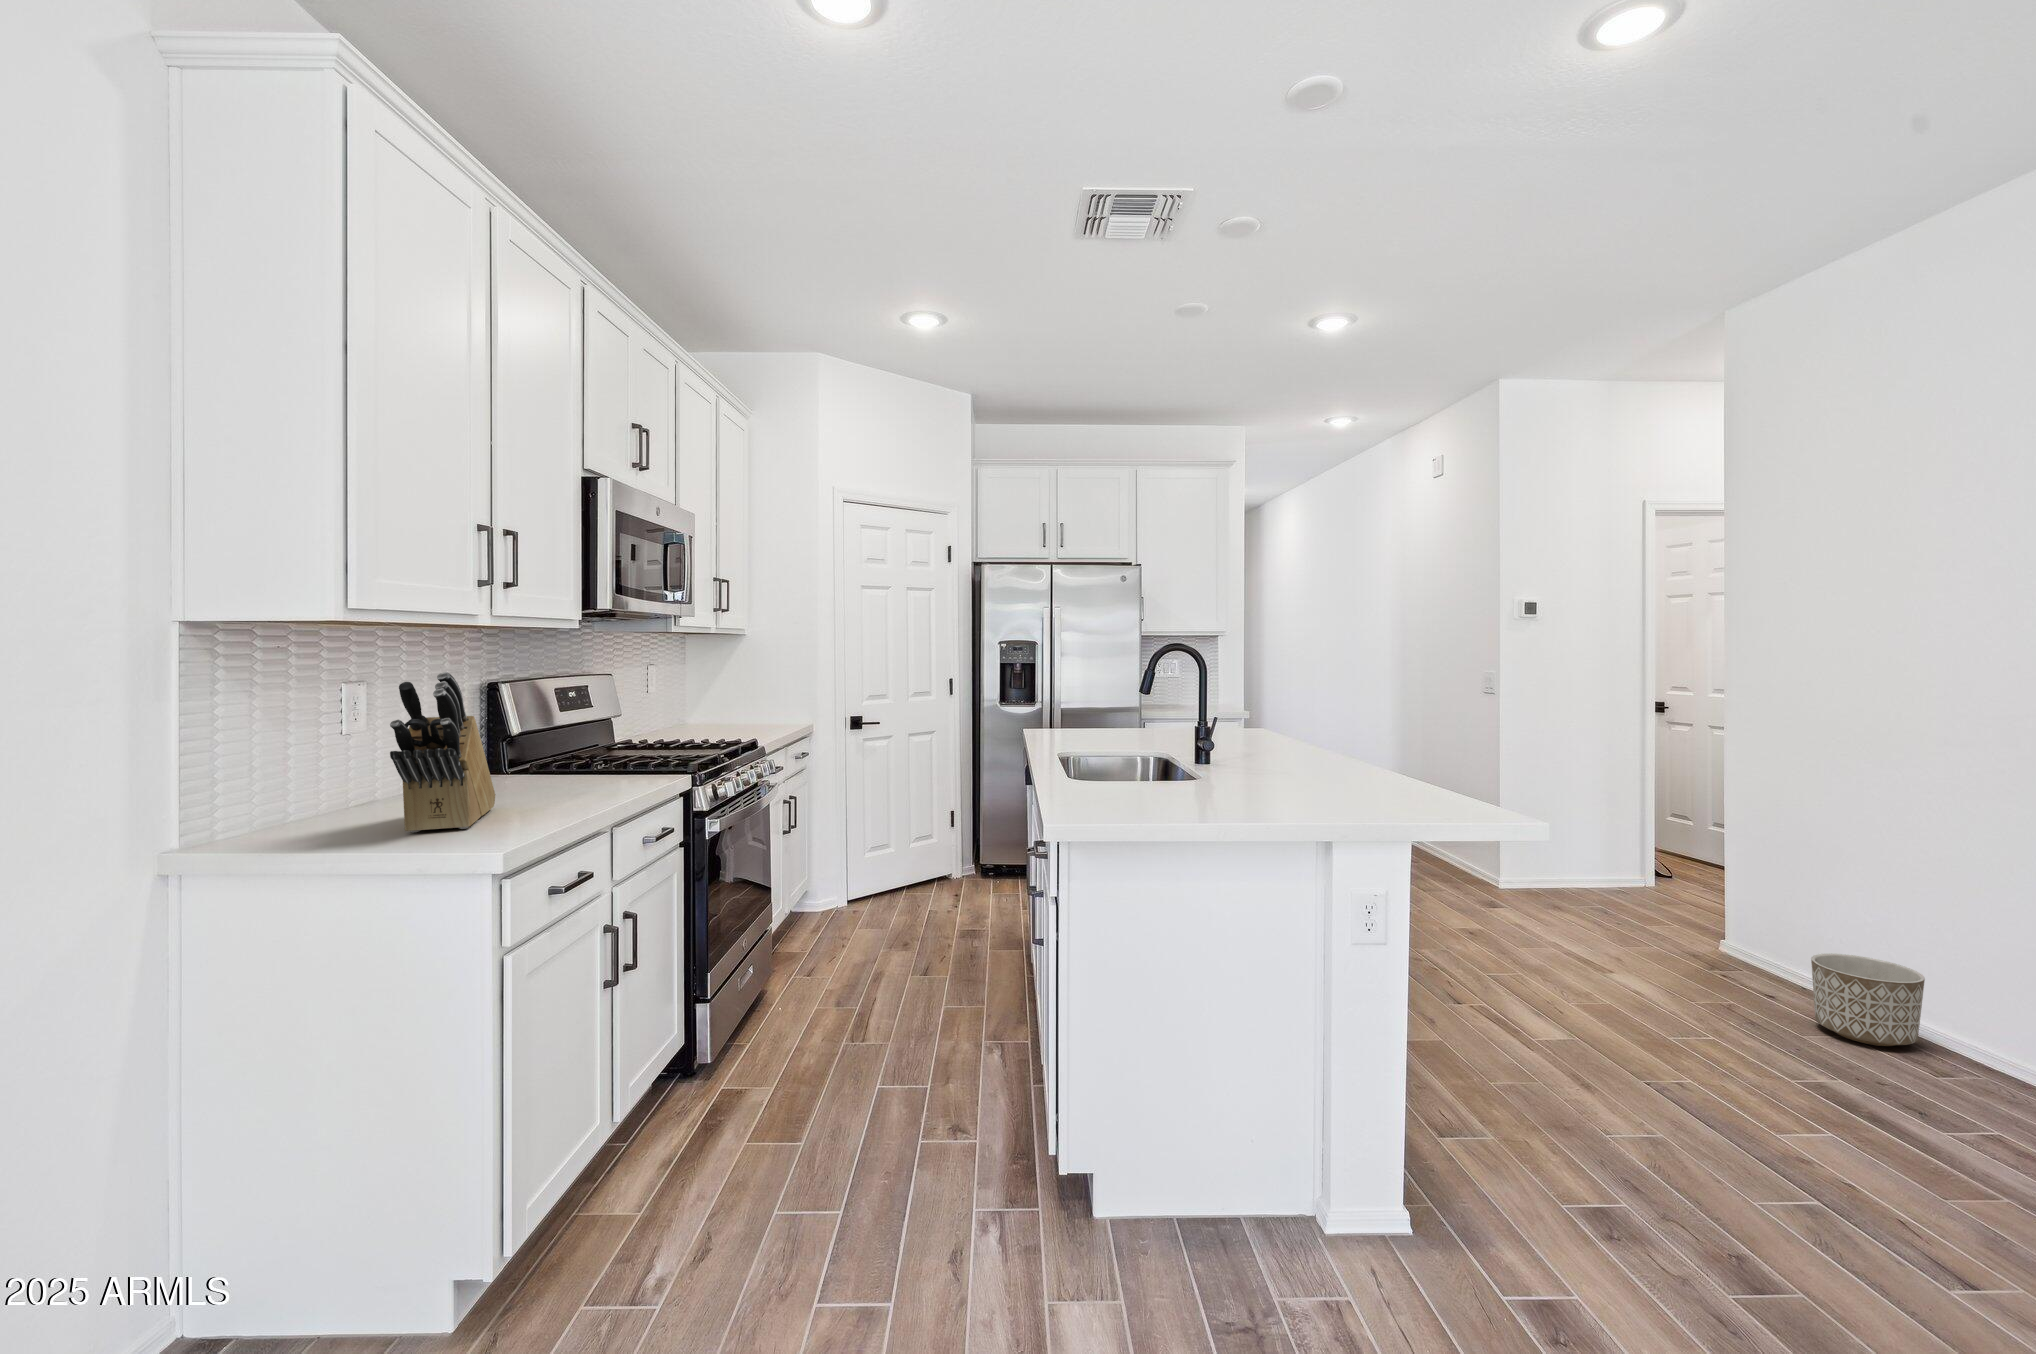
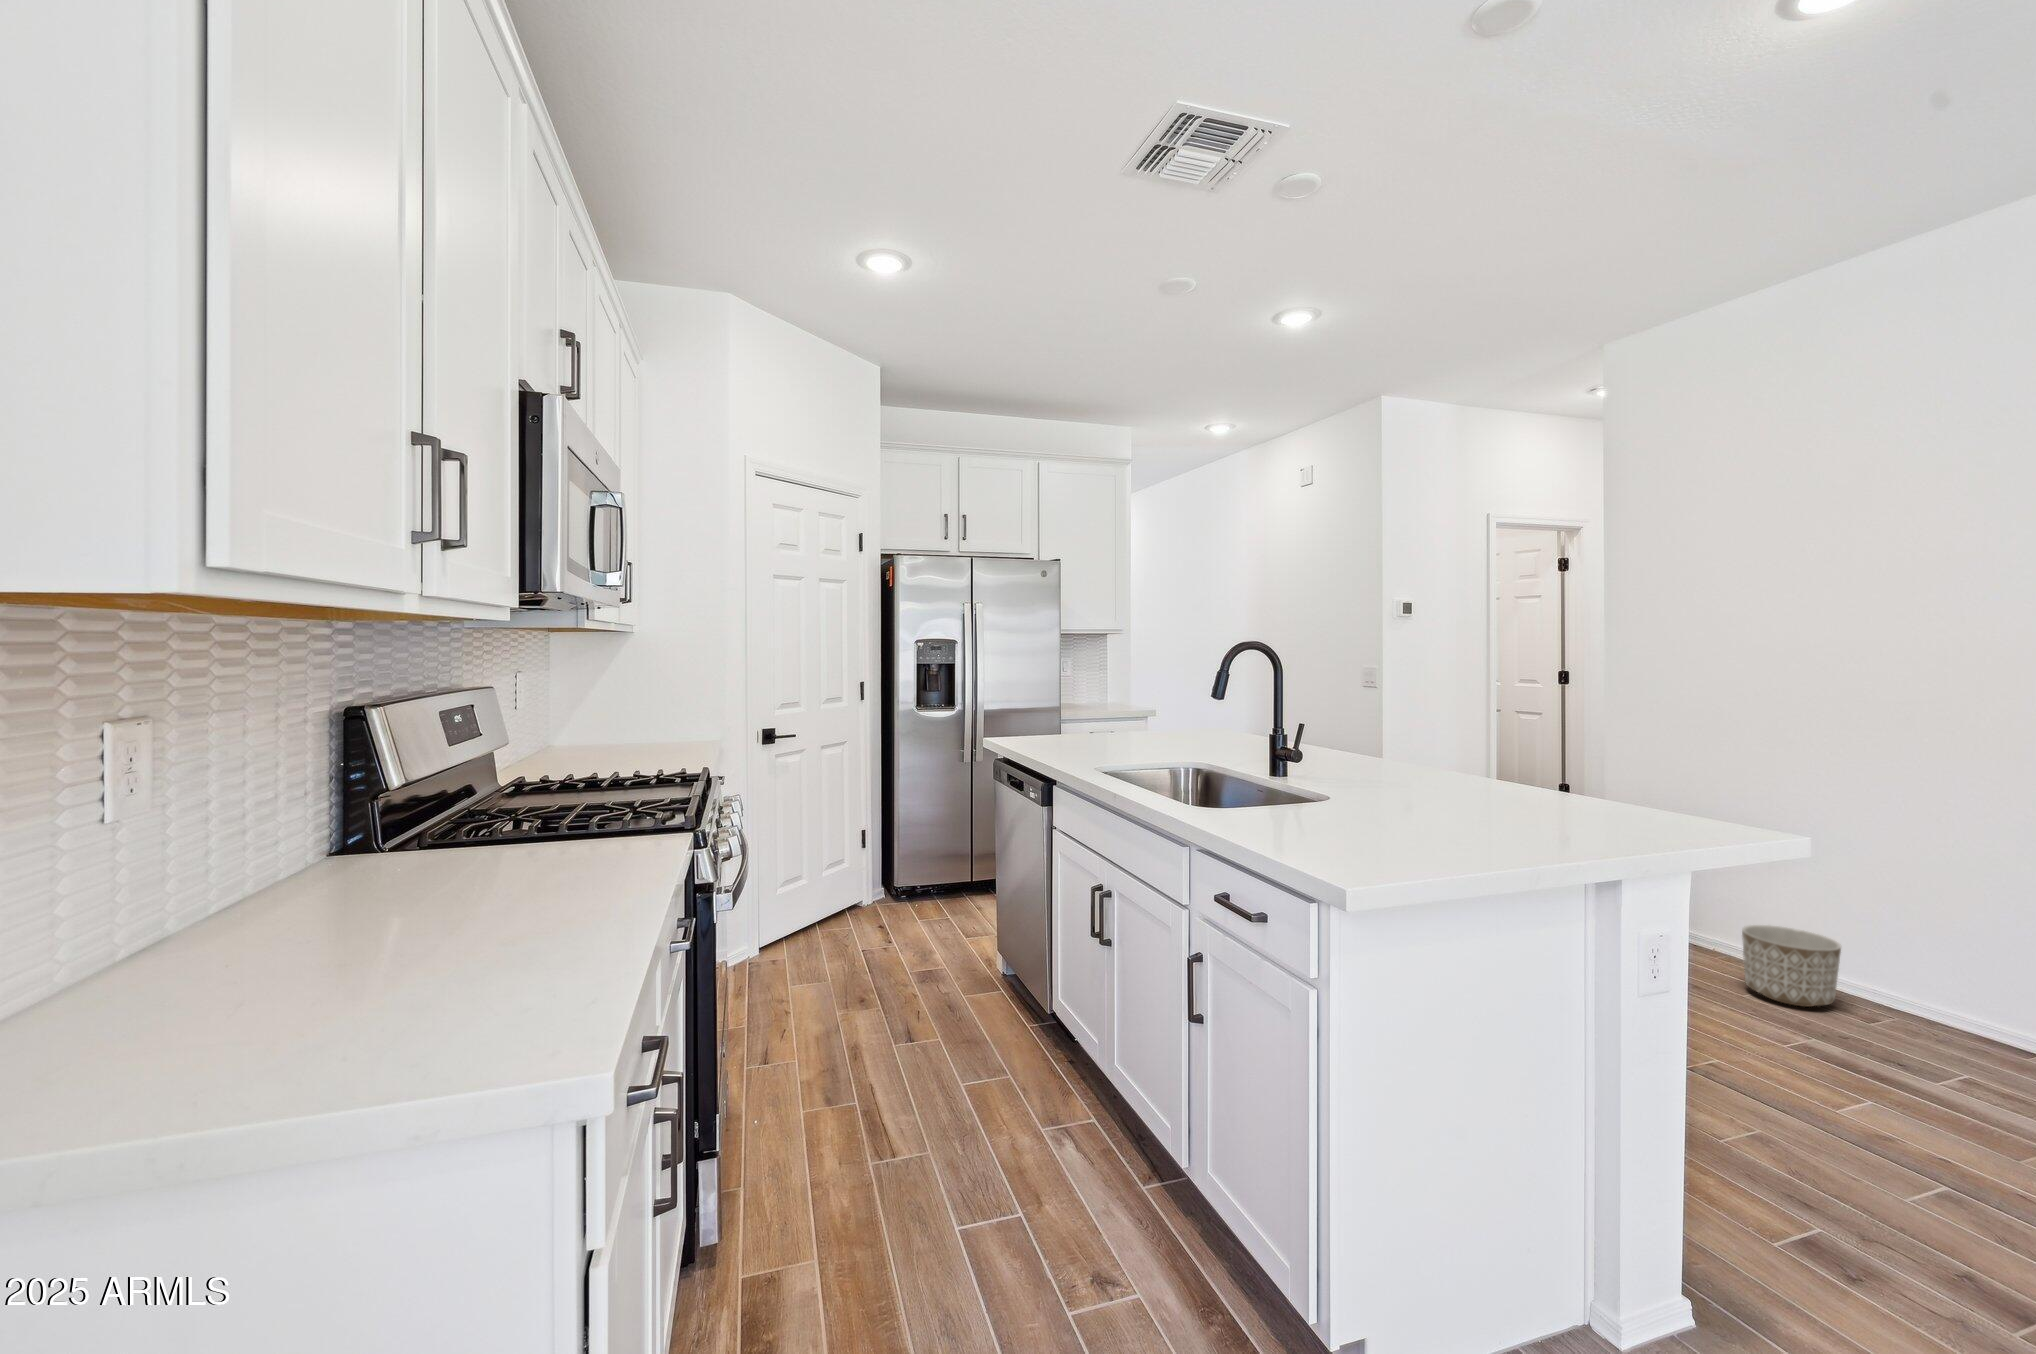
knife block: present [390,672,495,832] -> none [340,710,479,1024]

